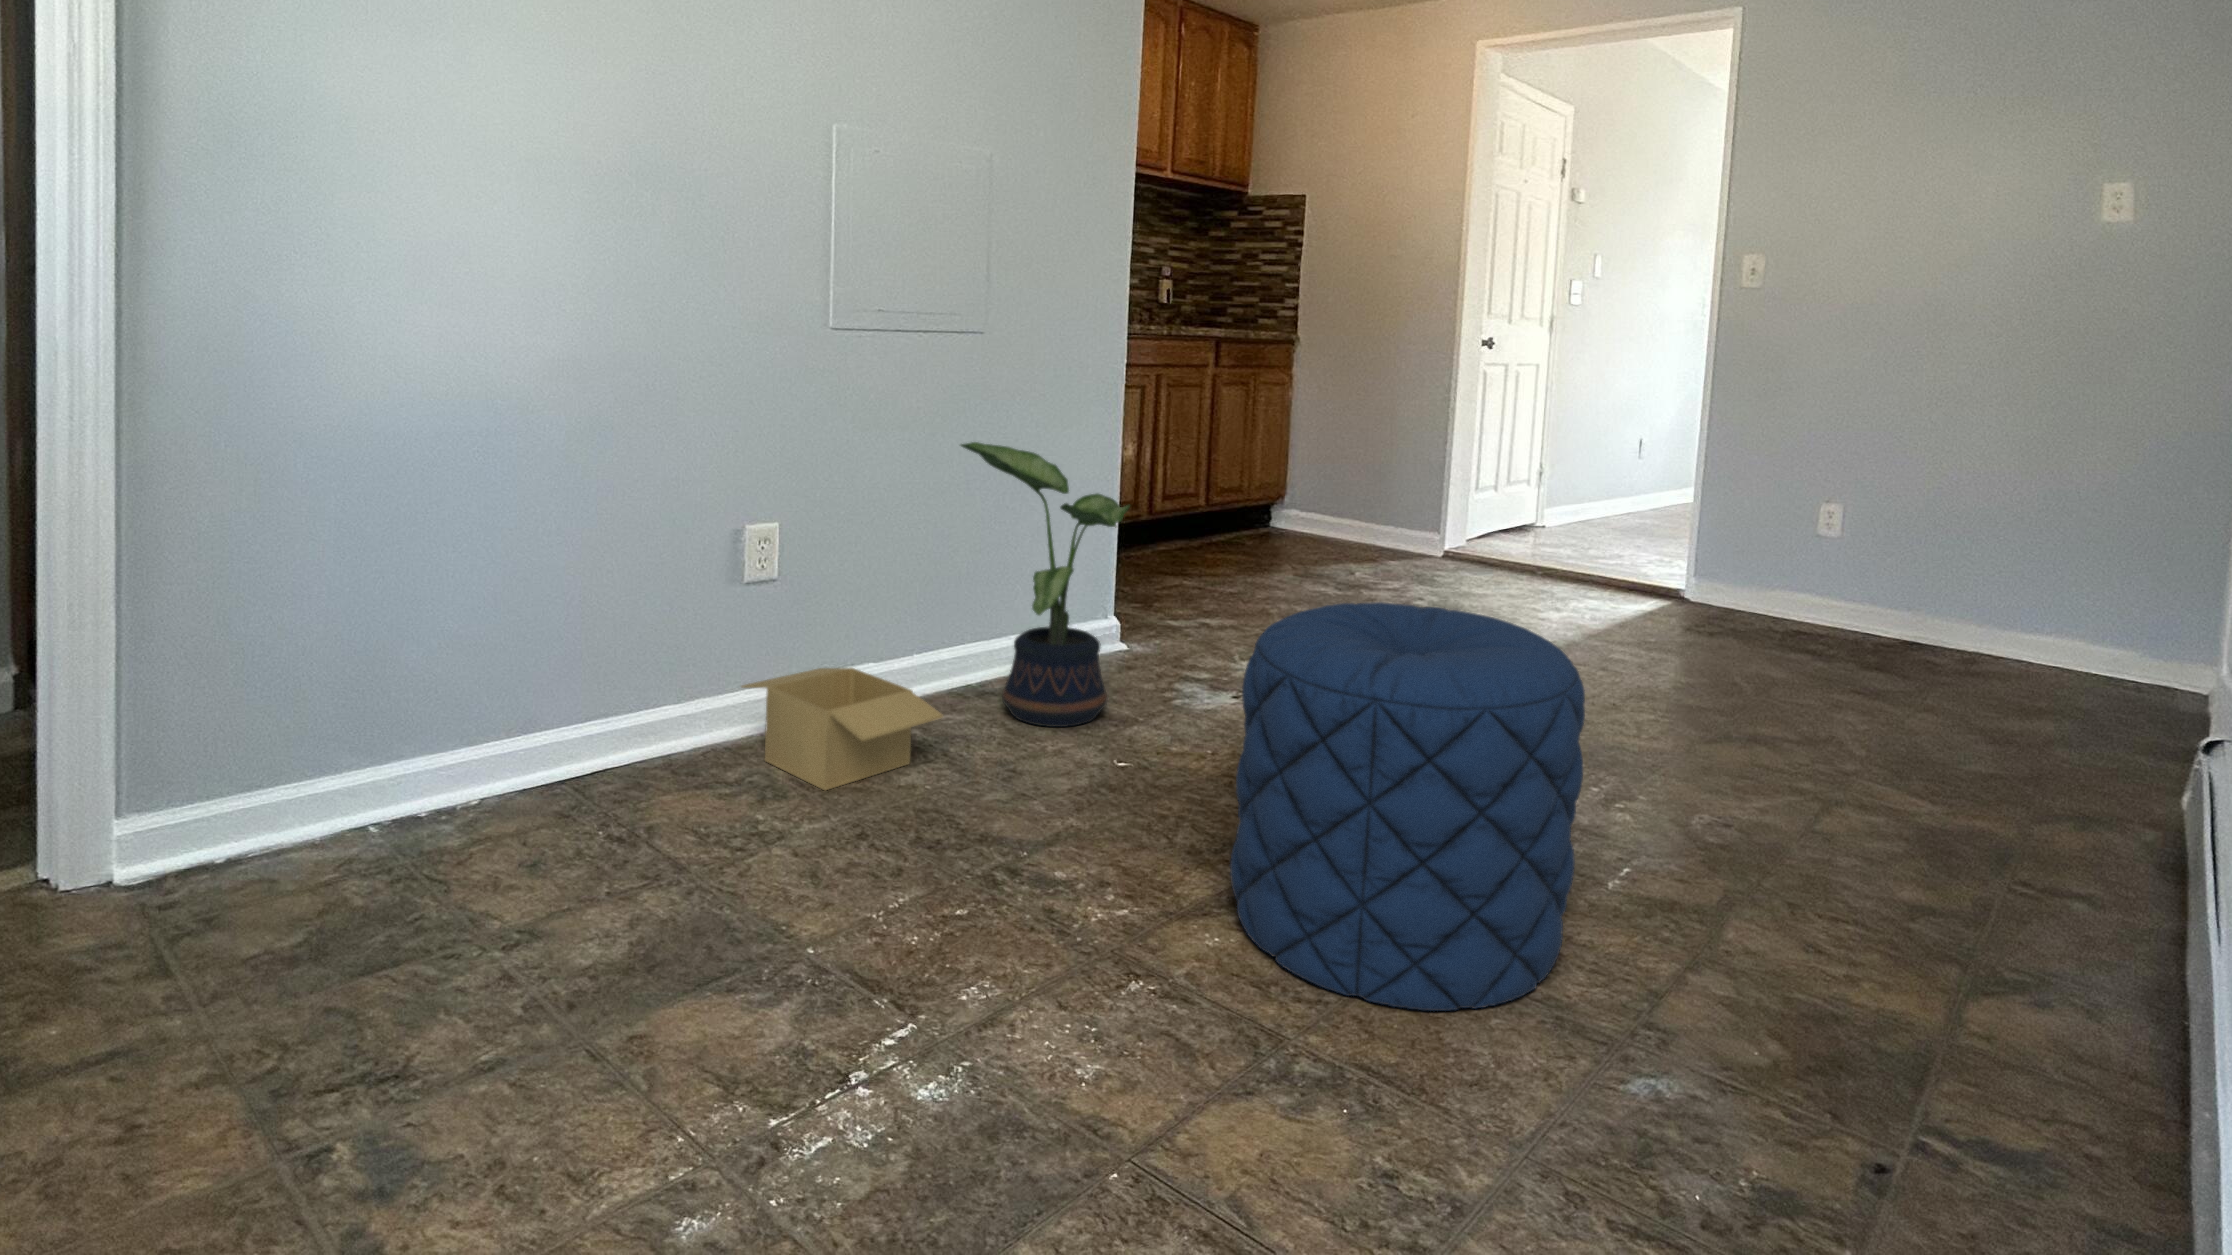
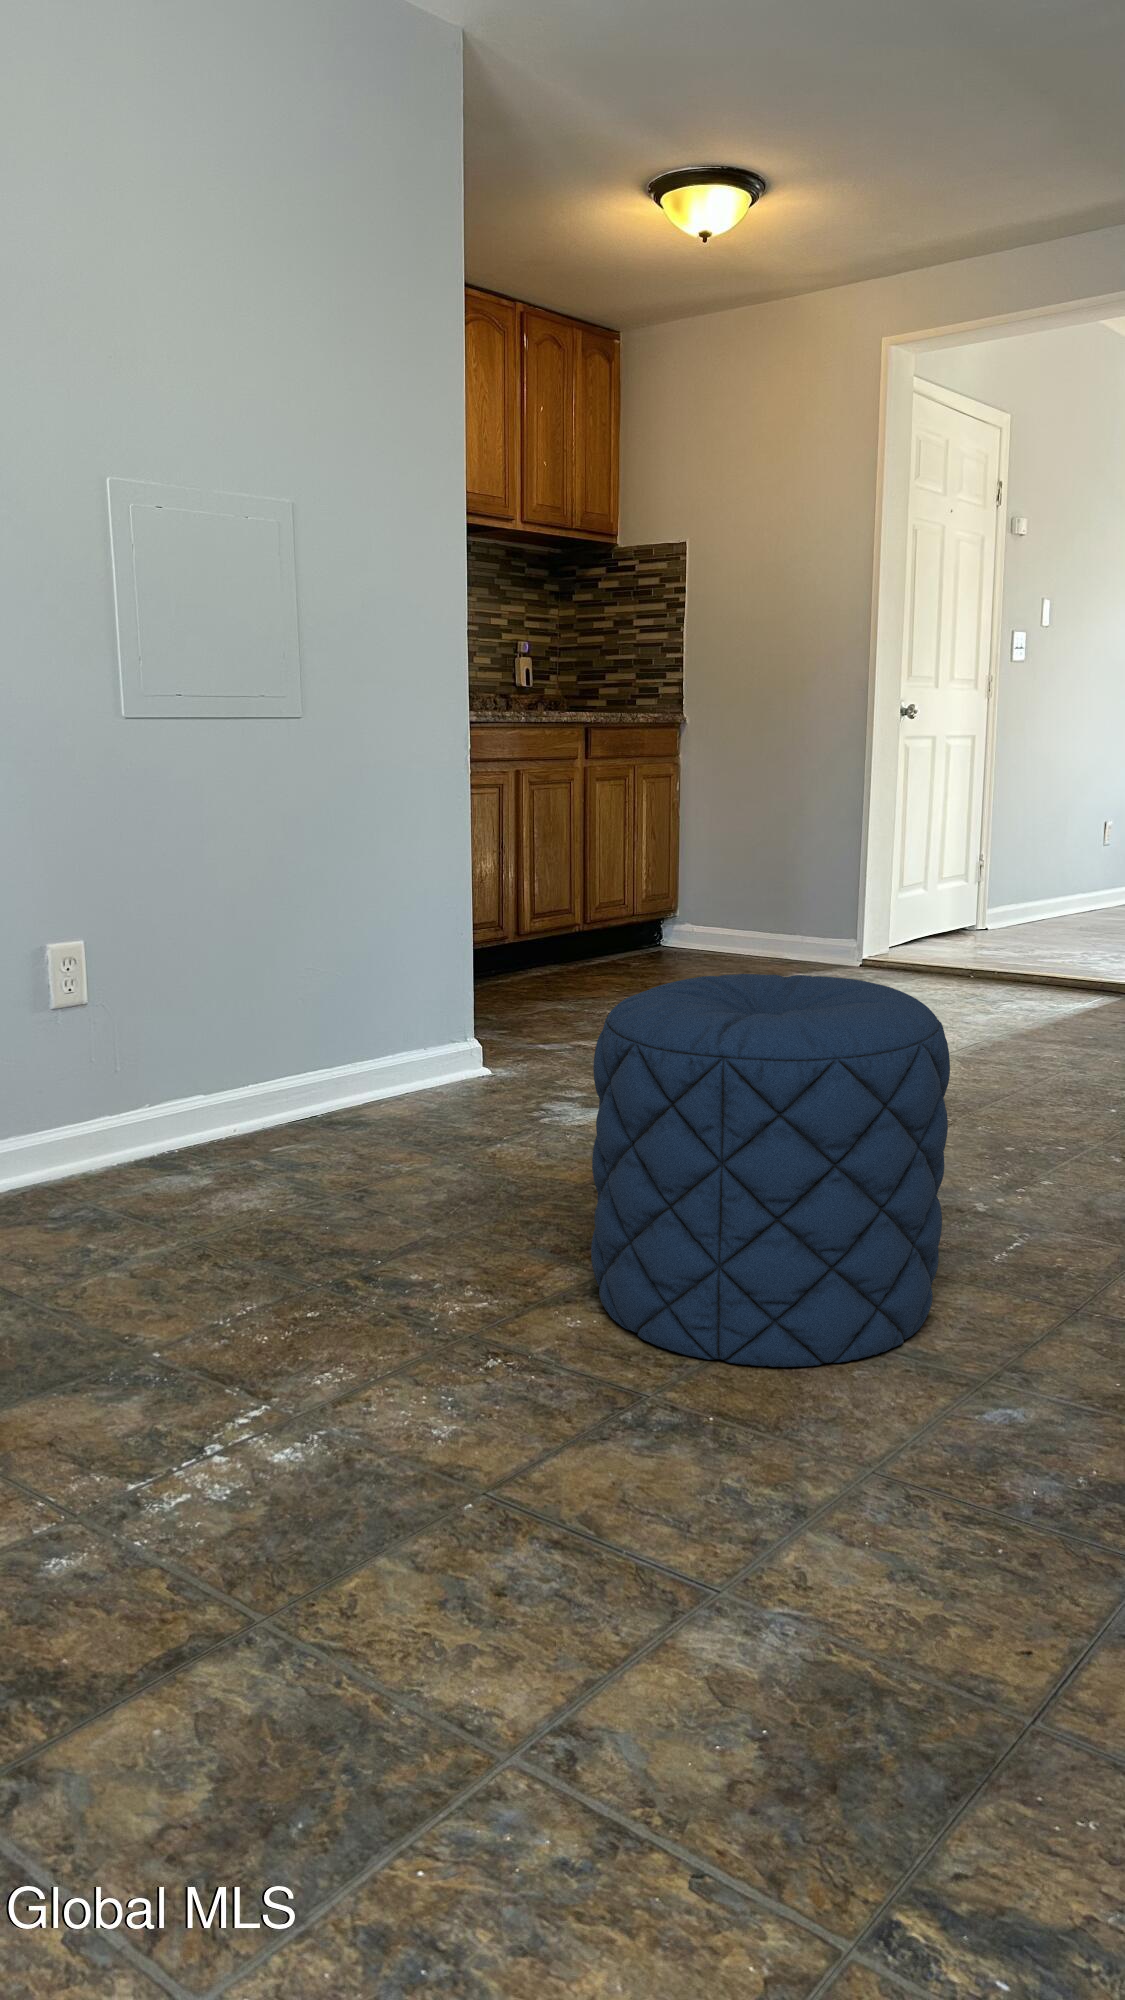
potted plant: present [961,442,1130,727] -> none [280,842,481,1151]
cardboard box: present [741,668,943,790] -> none [56,1095,282,1221]

